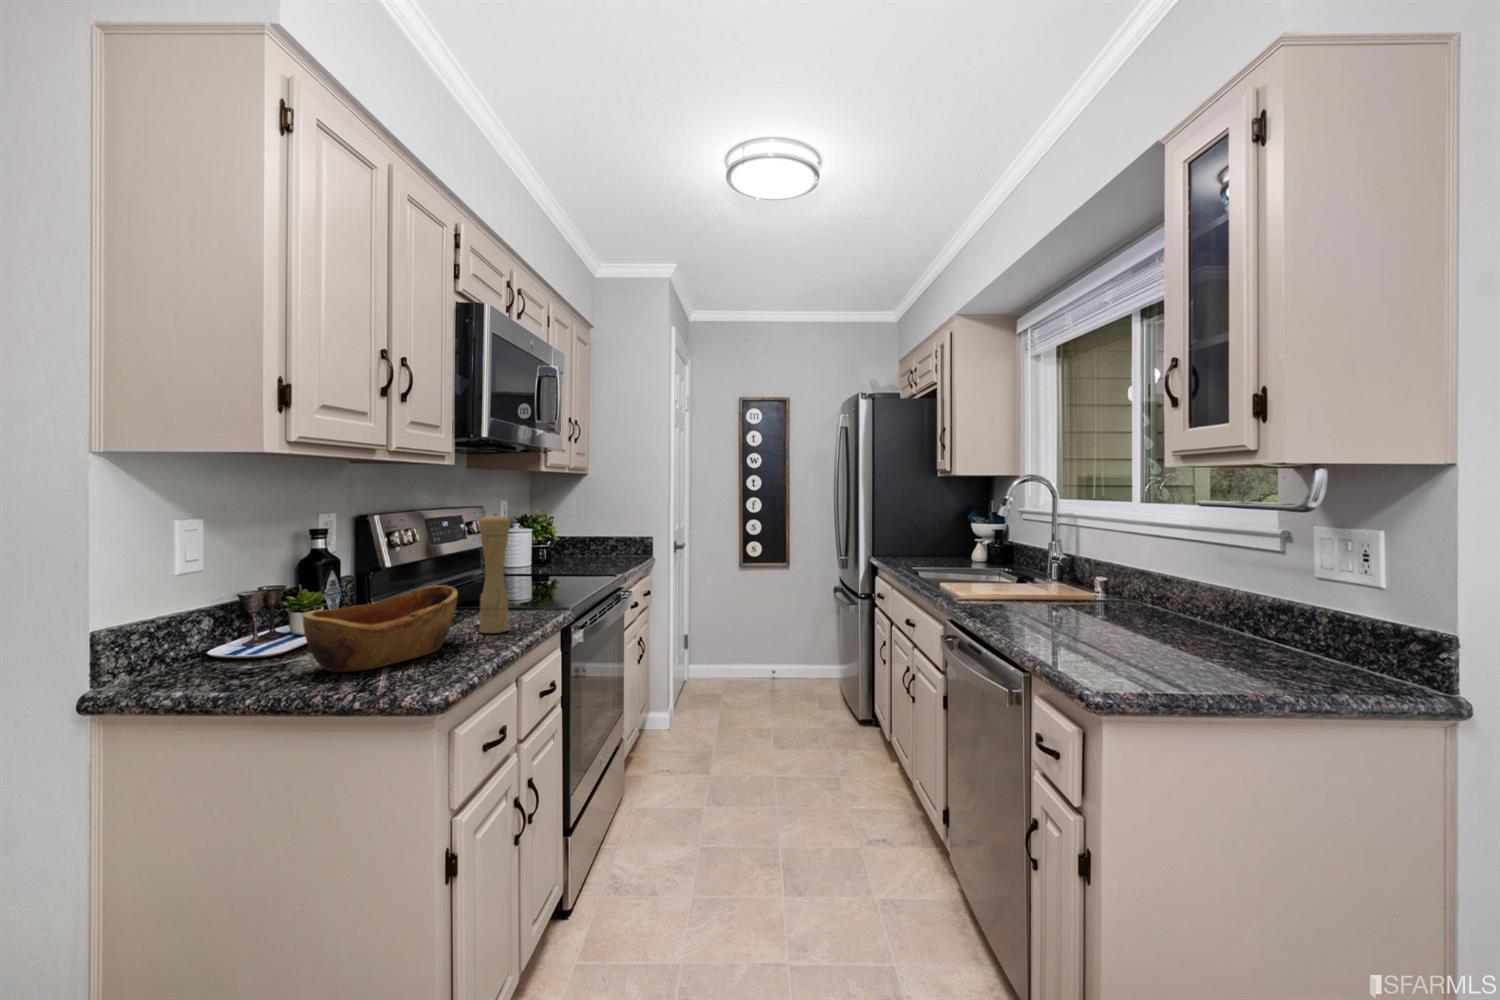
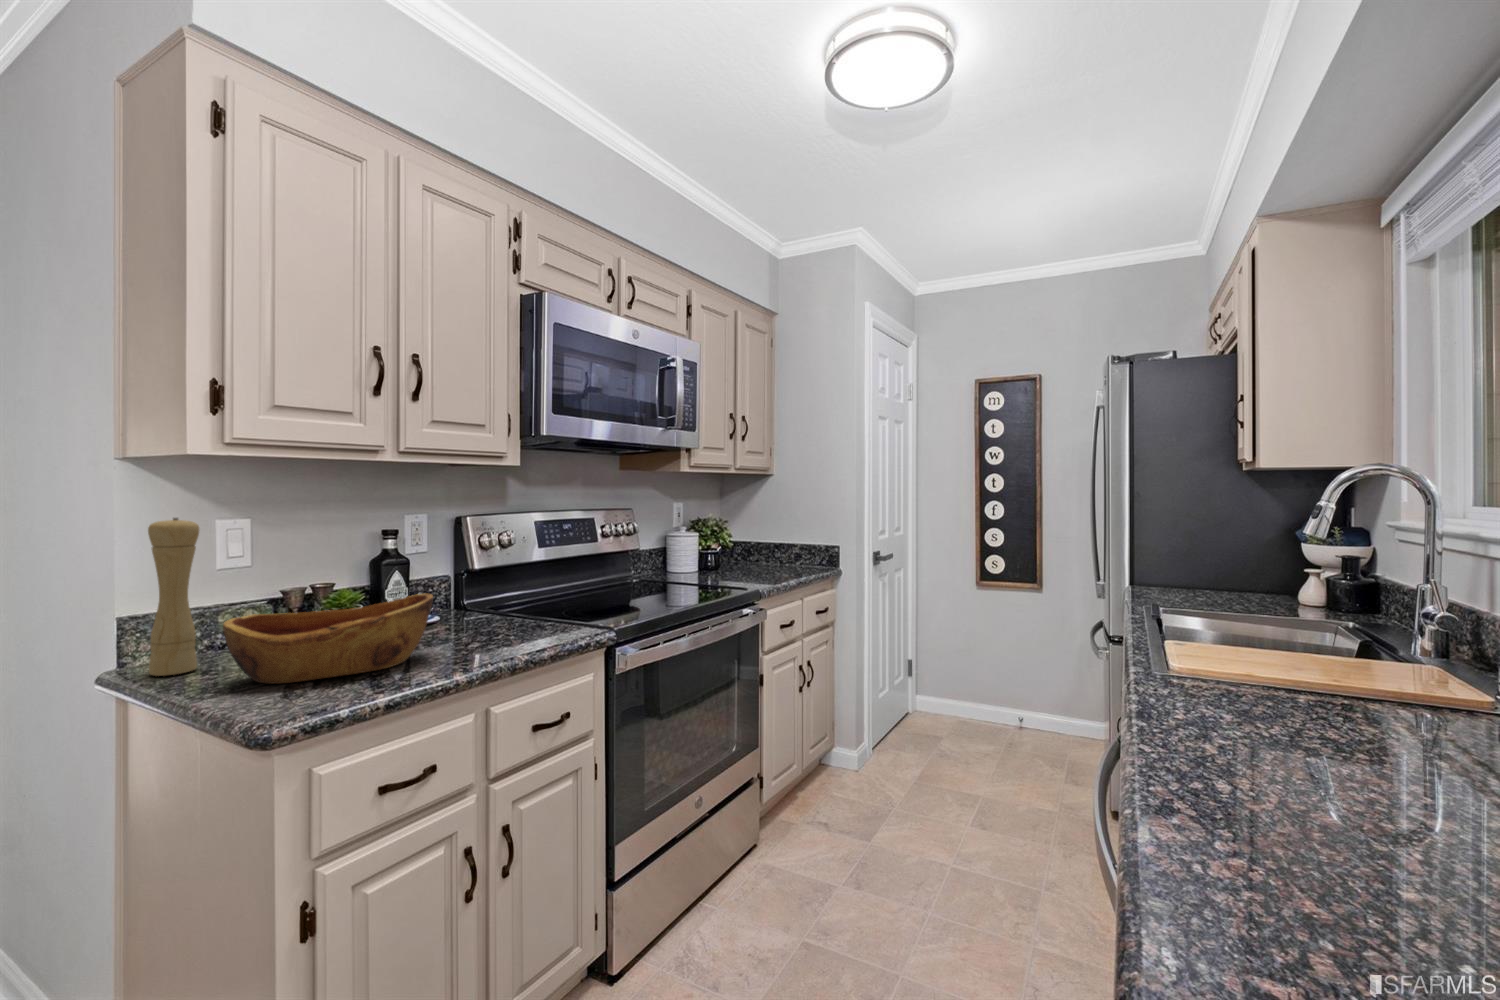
pepper mill: present [479,514,510,633] -> present [148,518,199,676]

